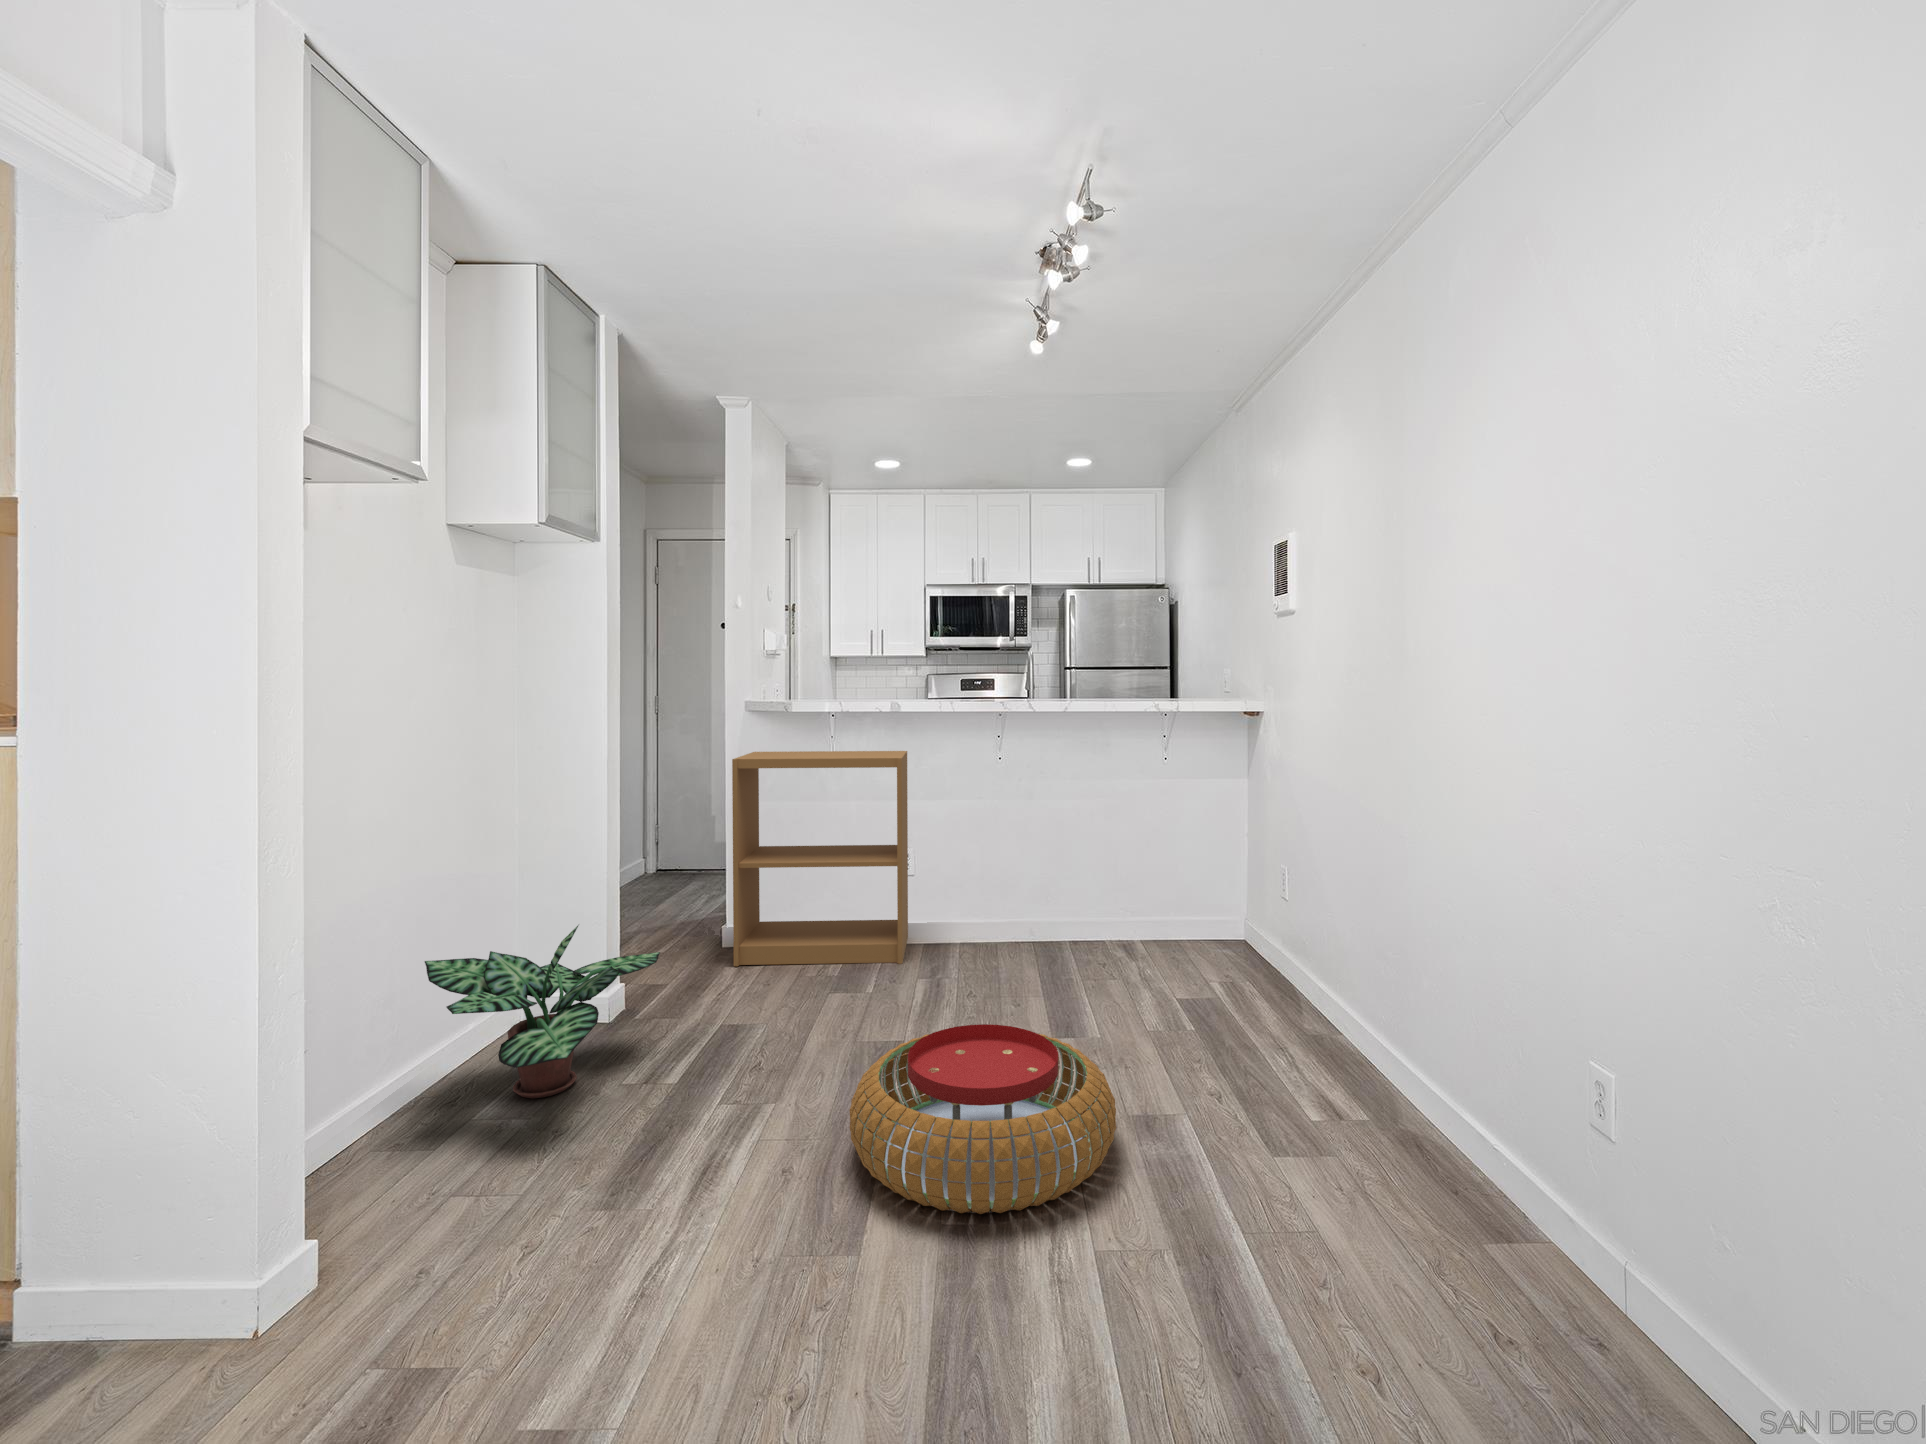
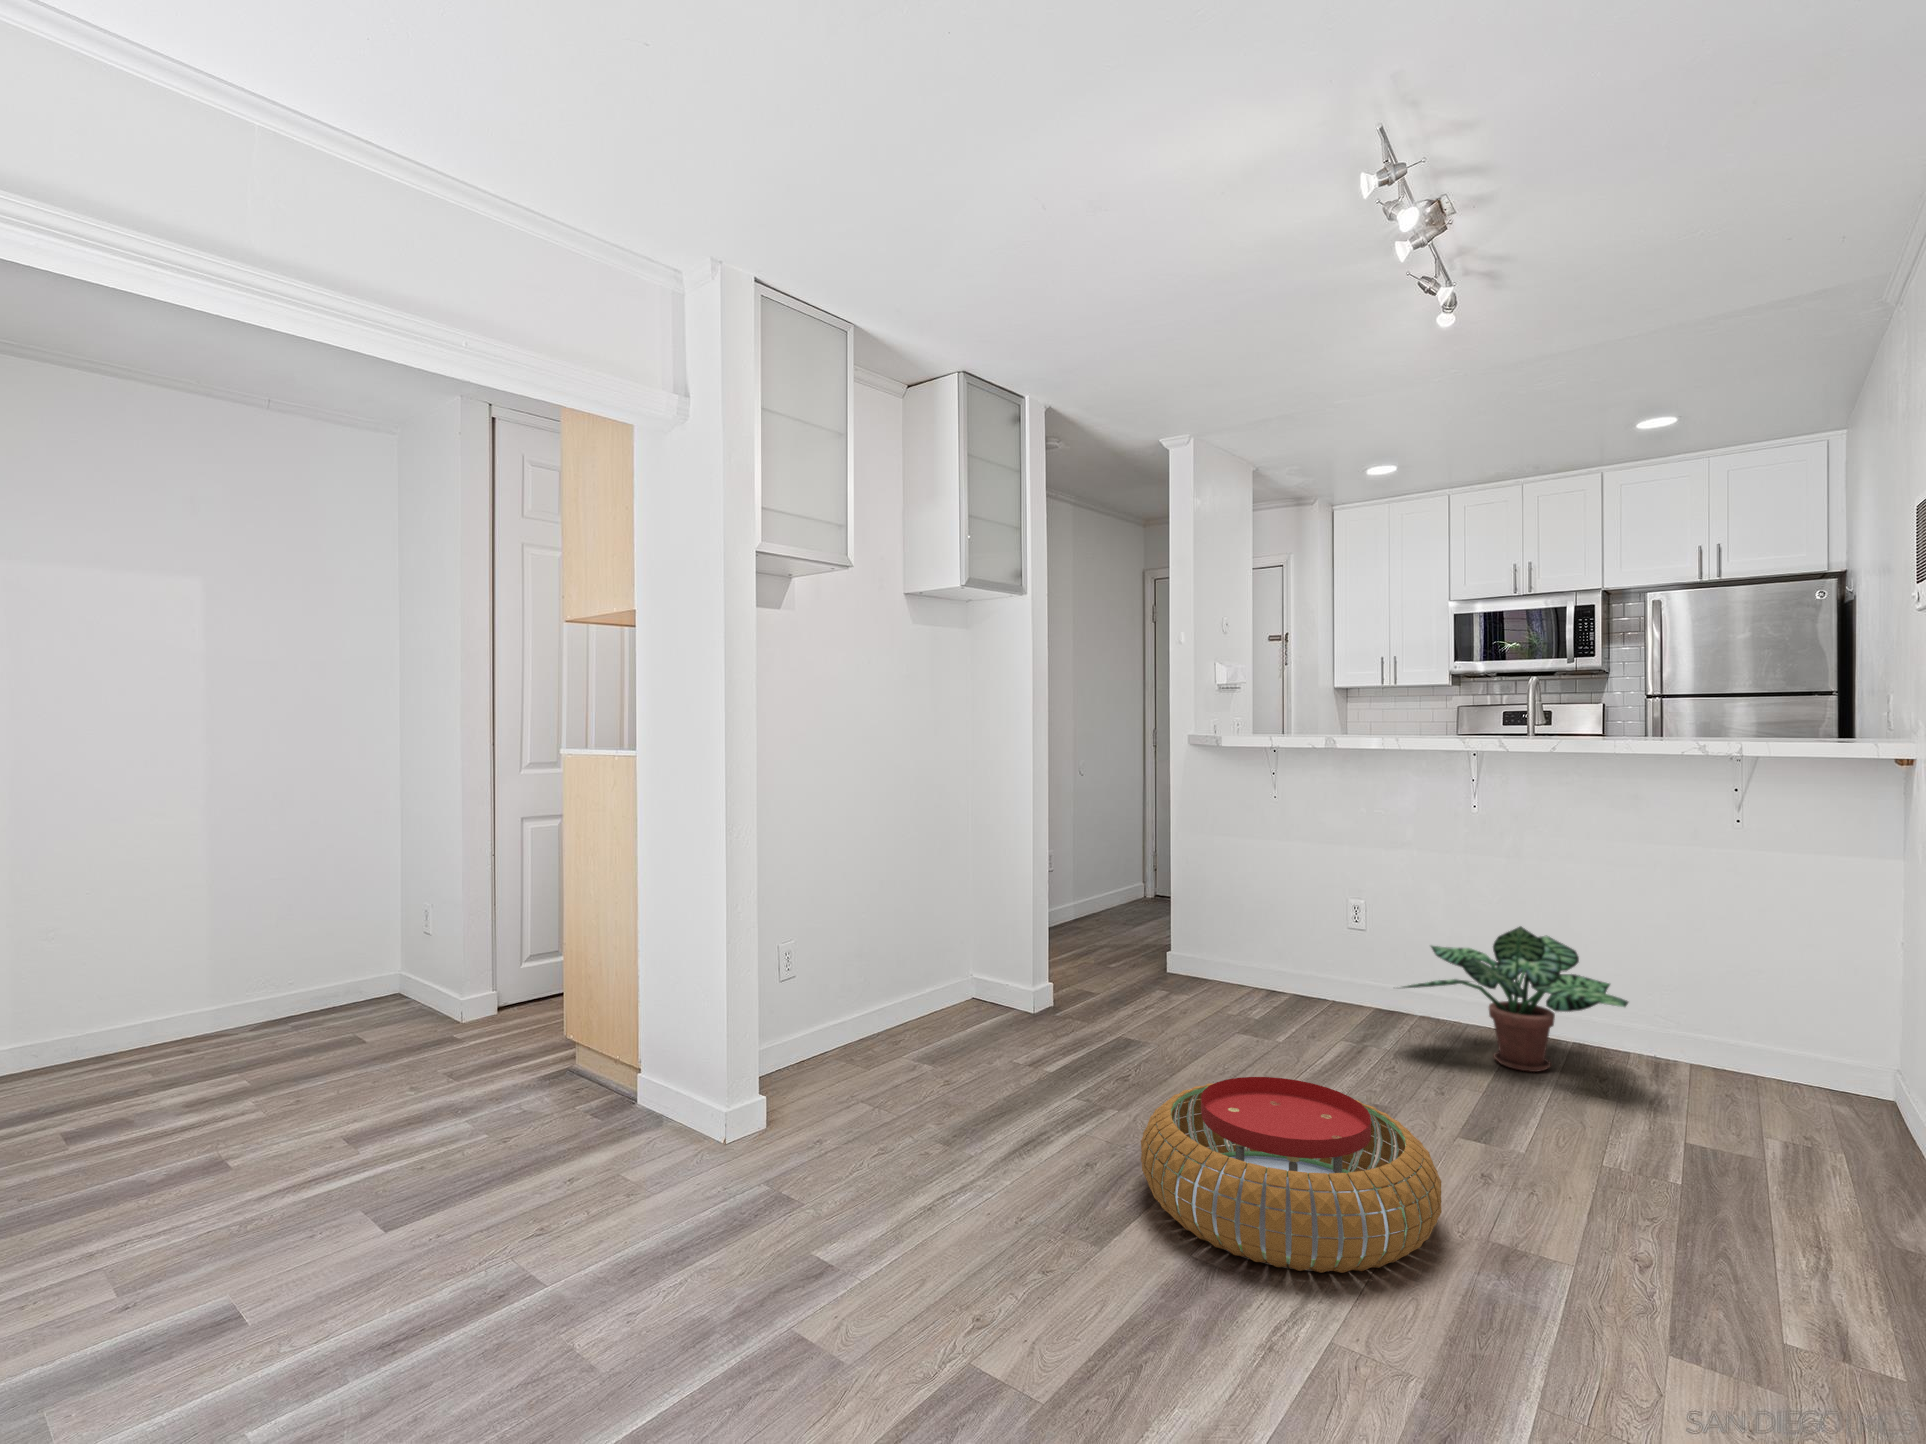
bookshelf: present [732,751,908,966] -> none [1160,784,1363,1029]
potted plant: present [425,926,660,1098] -> present [1402,926,1628,1072]

